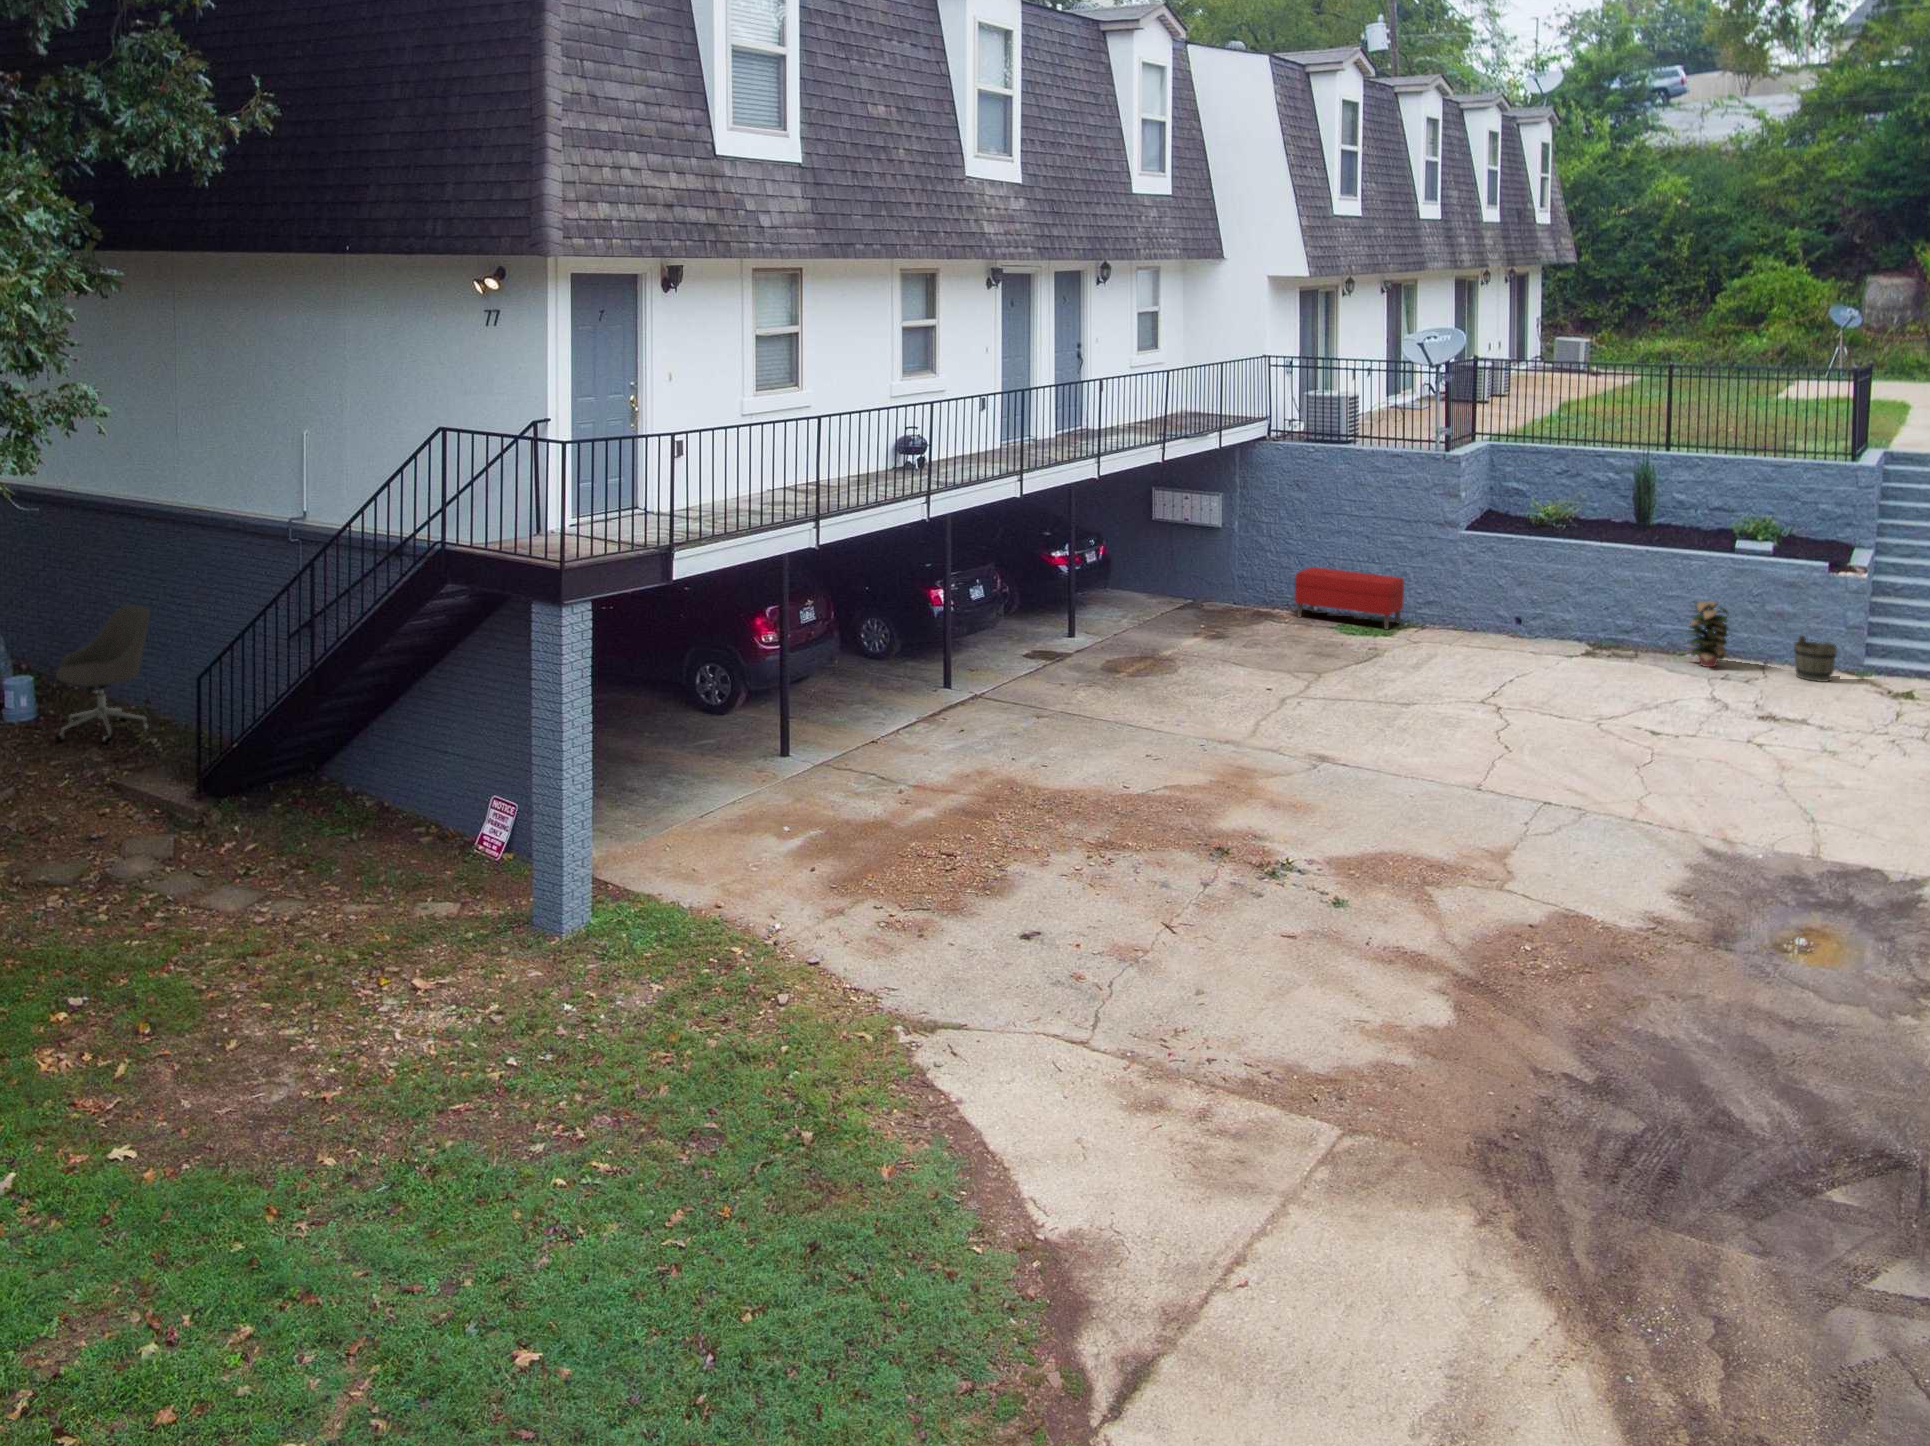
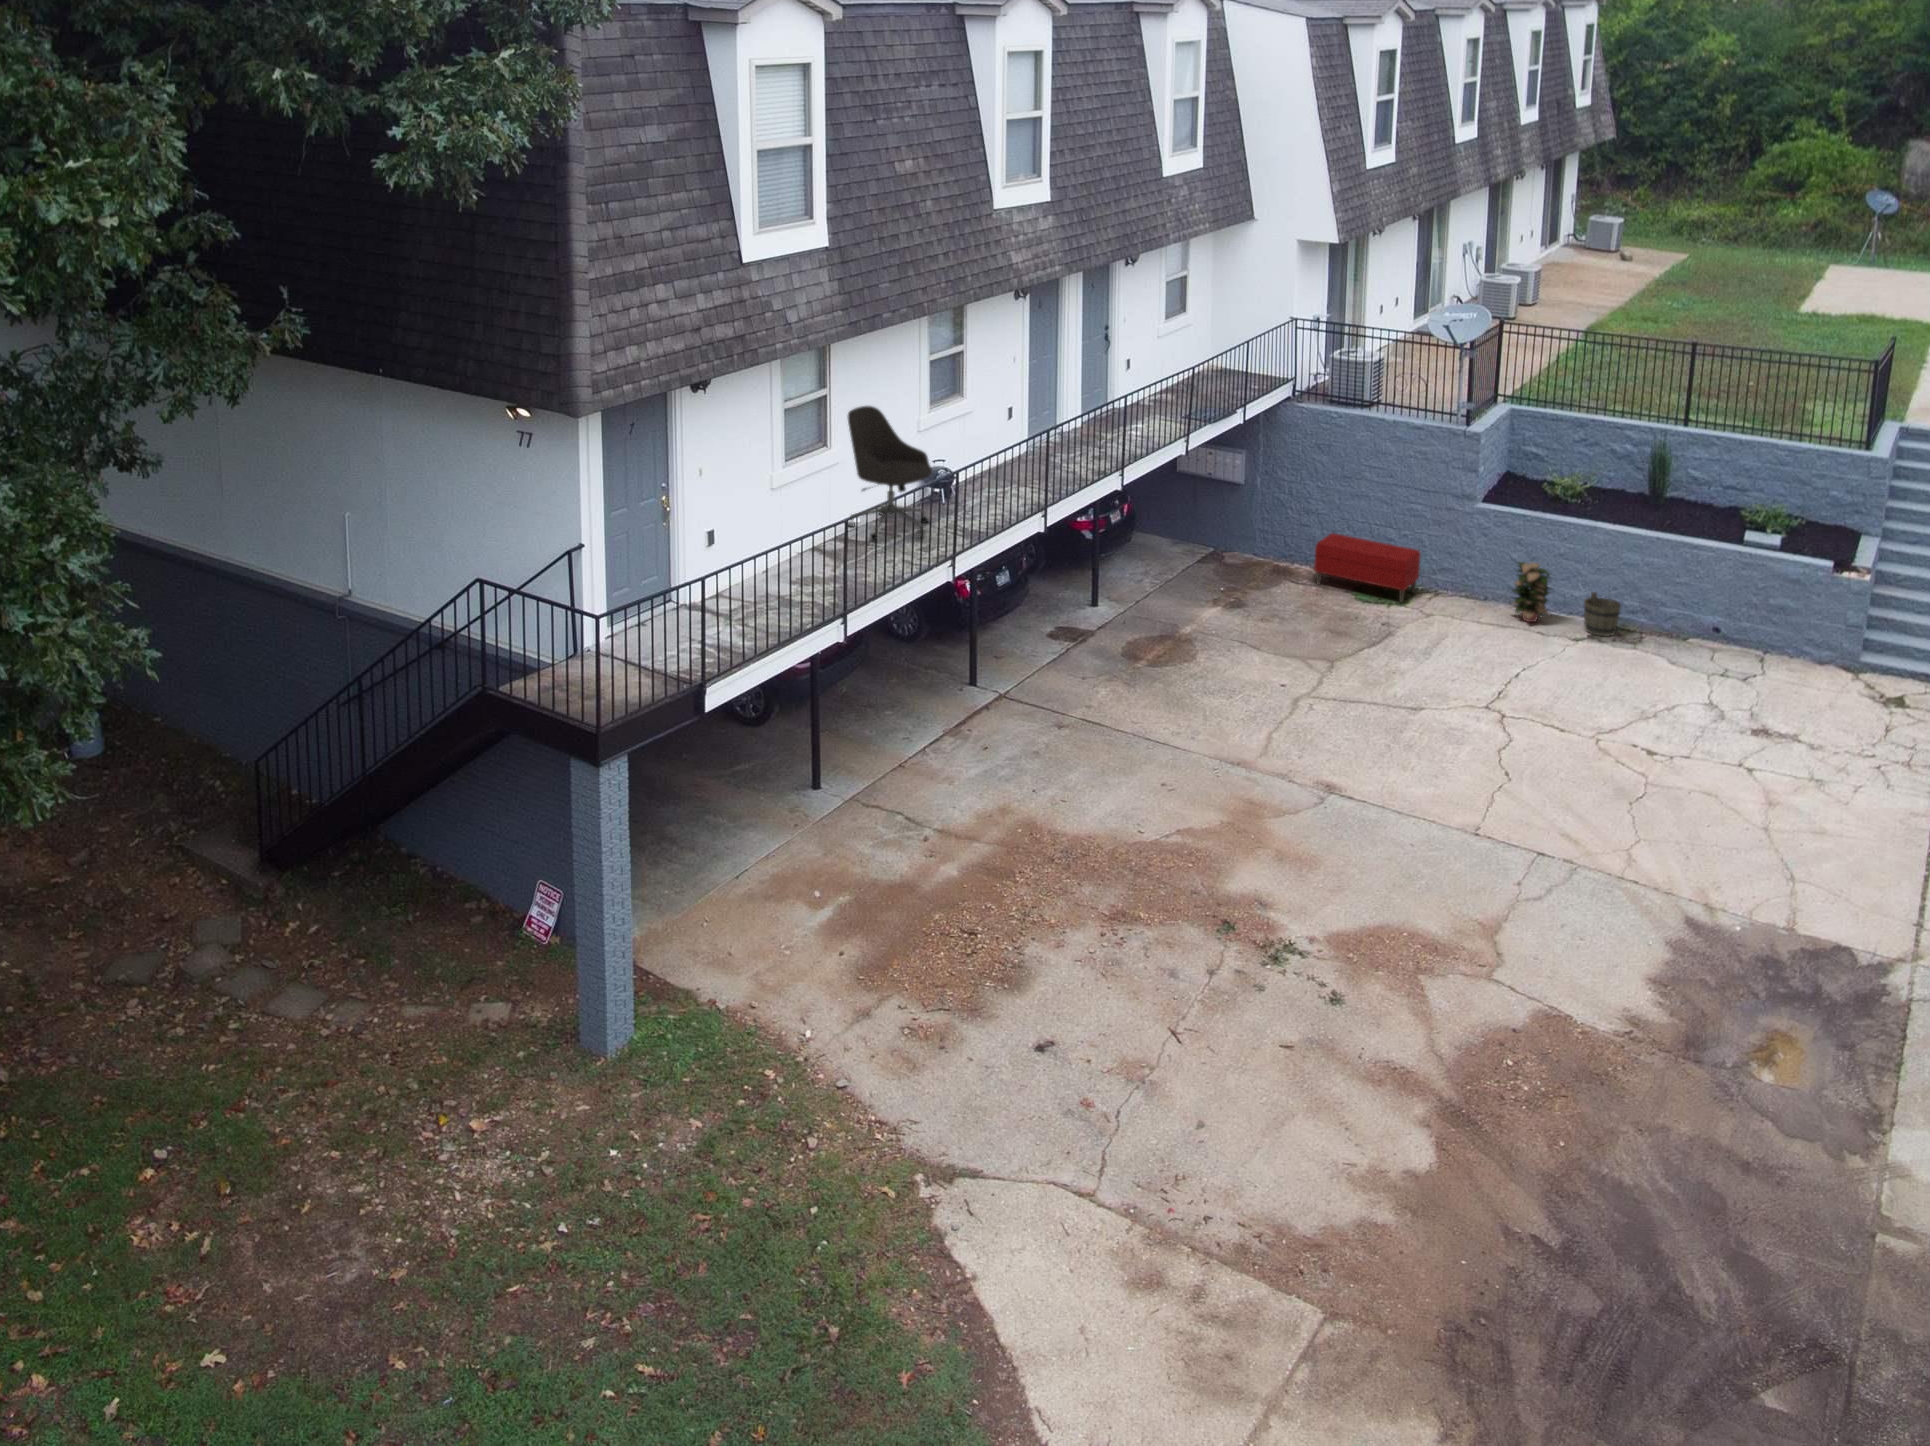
decorative plant: present [1686,601,1730,667] -> present [1513,562,1552,622]
chair: present [55,605,150,743] -> present [847,406,932,541]
bucket: present [1794,636,1837,682] -> present [1584,592,1621,636]

